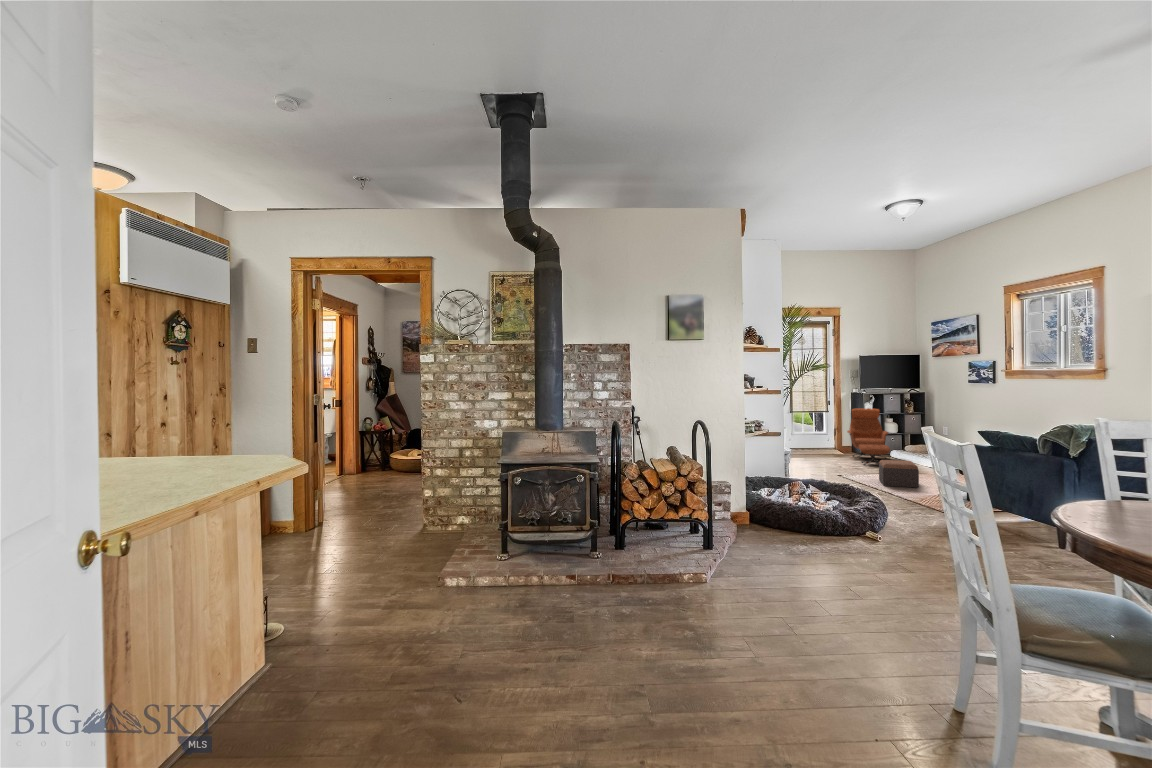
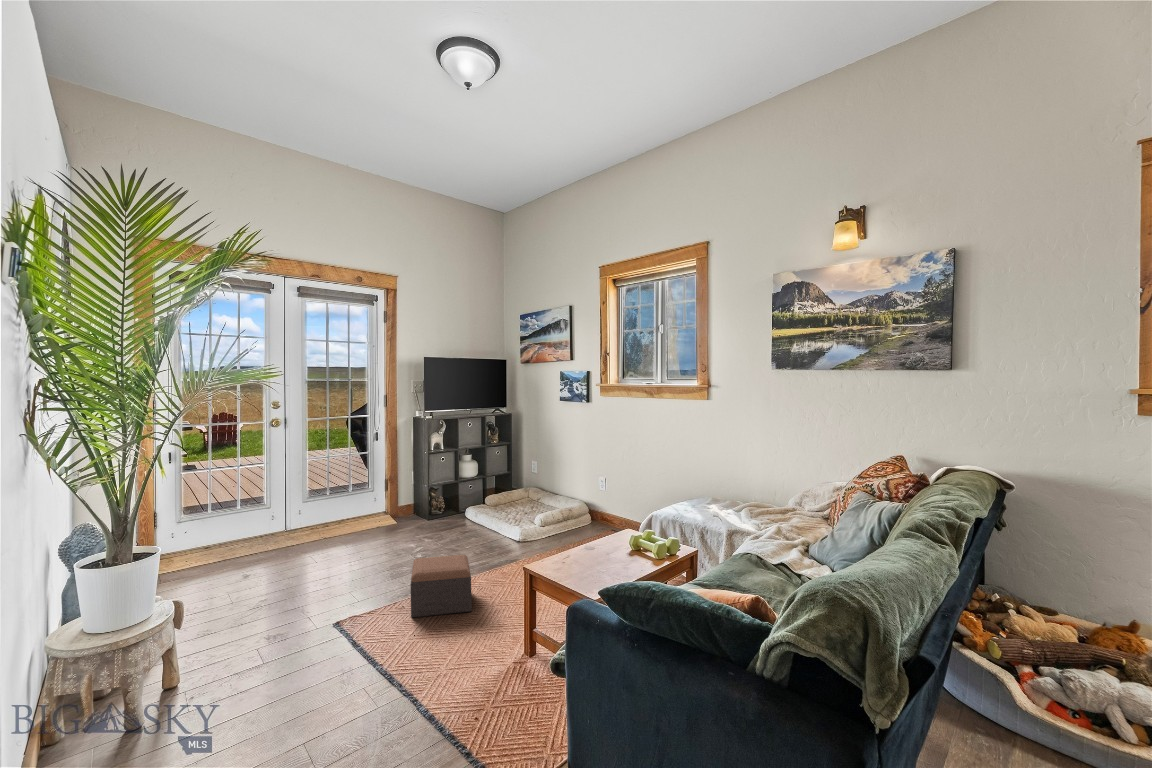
lounge chair: present [847,409,890,465] -> none [399,443,459,547]

